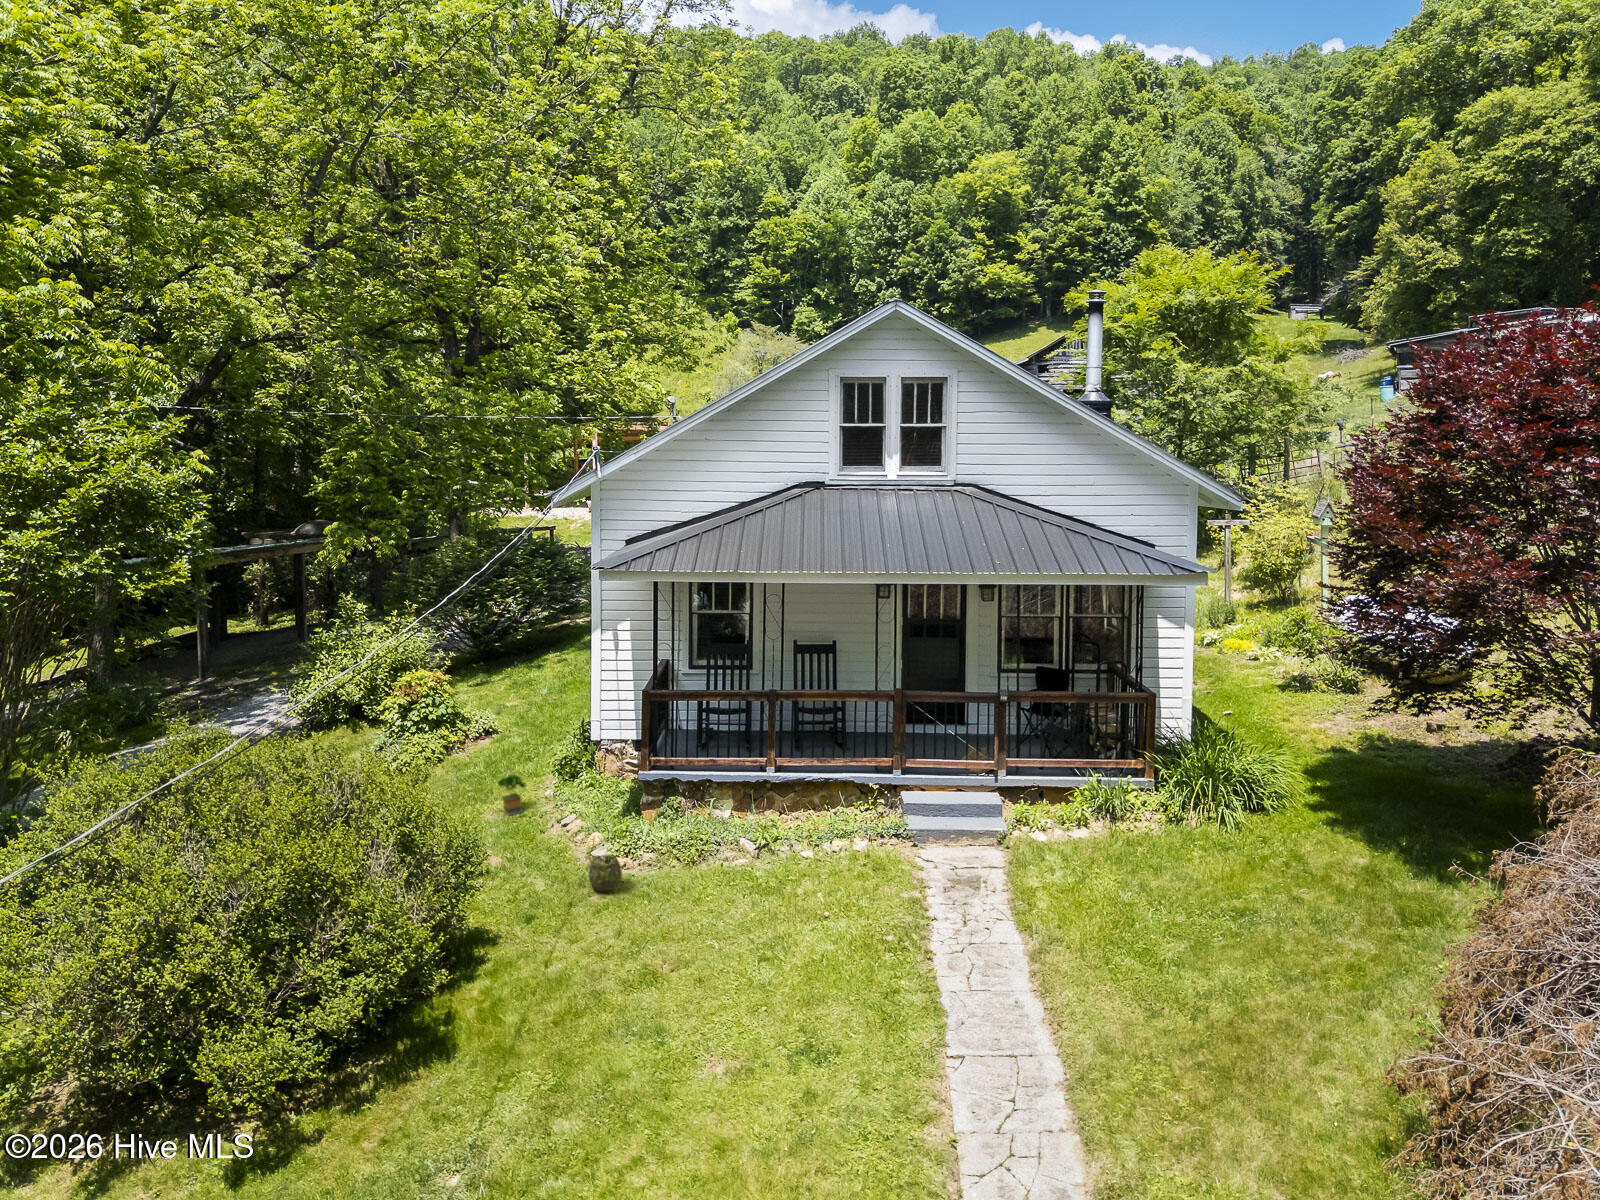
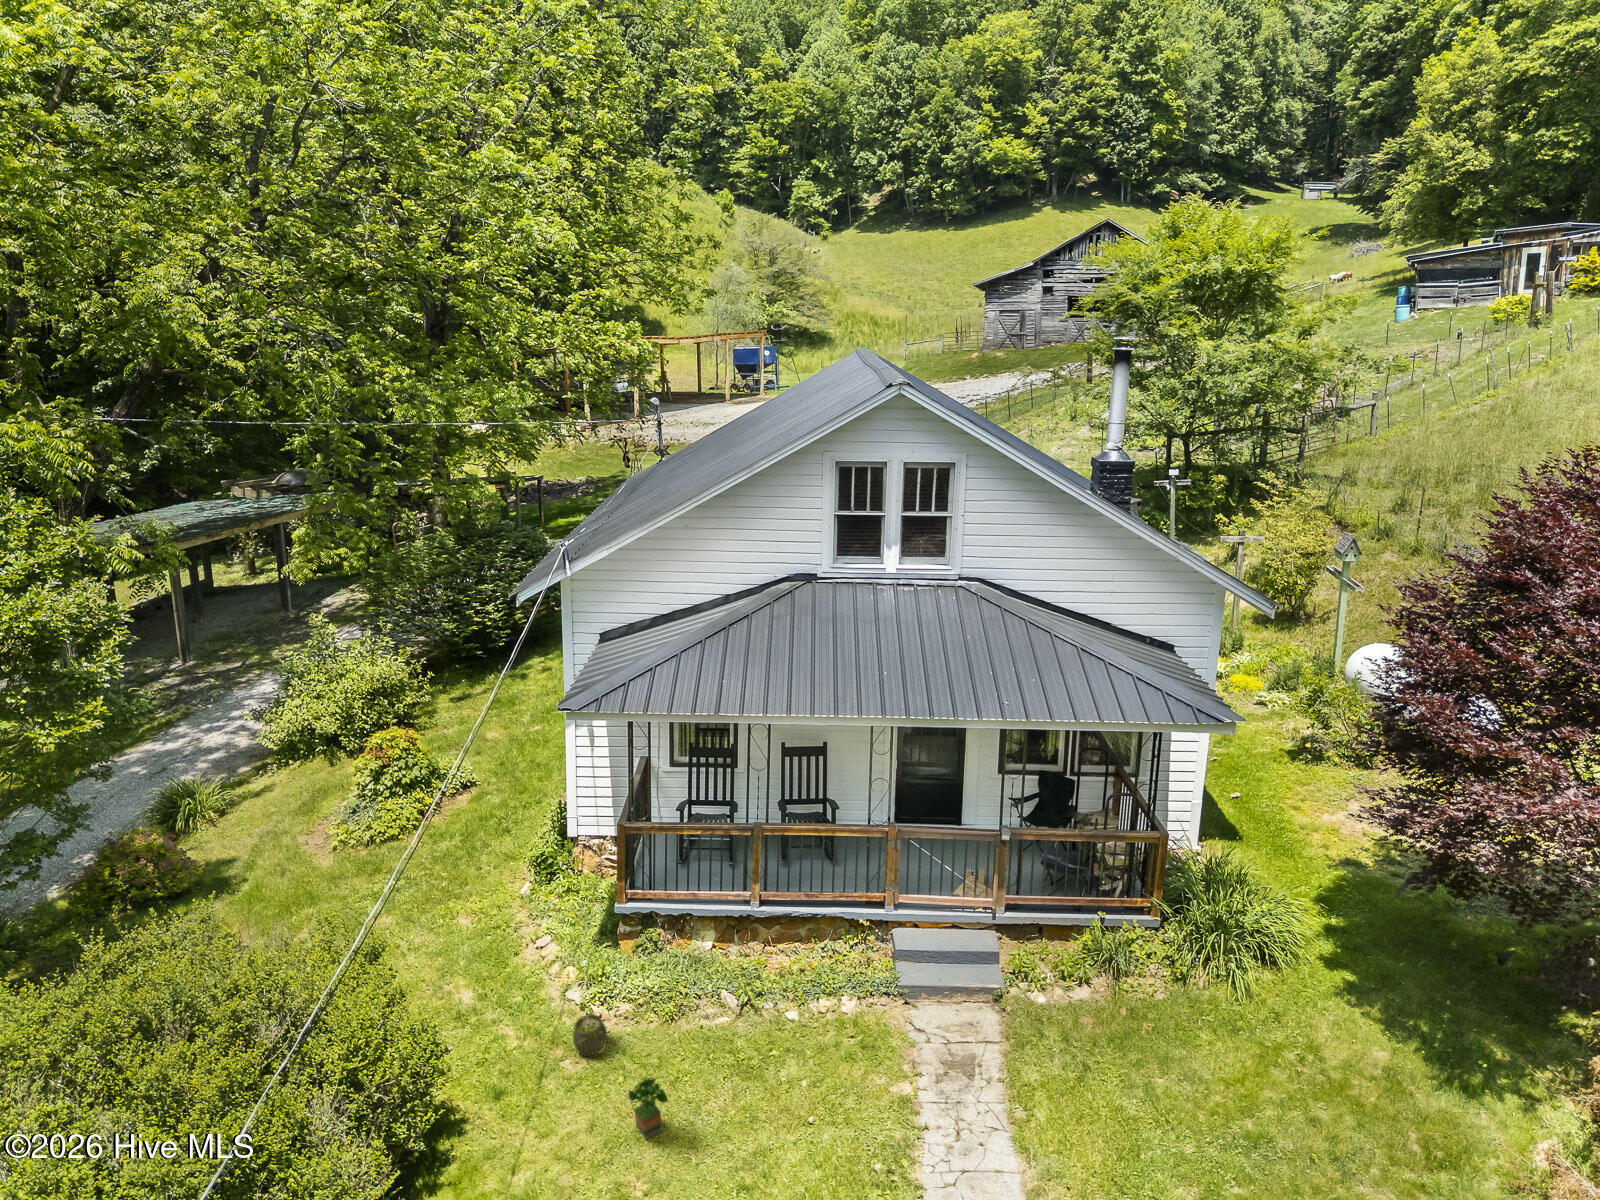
potted tree: present [498,775,526,816] -> present [628,1078,668,1139]

